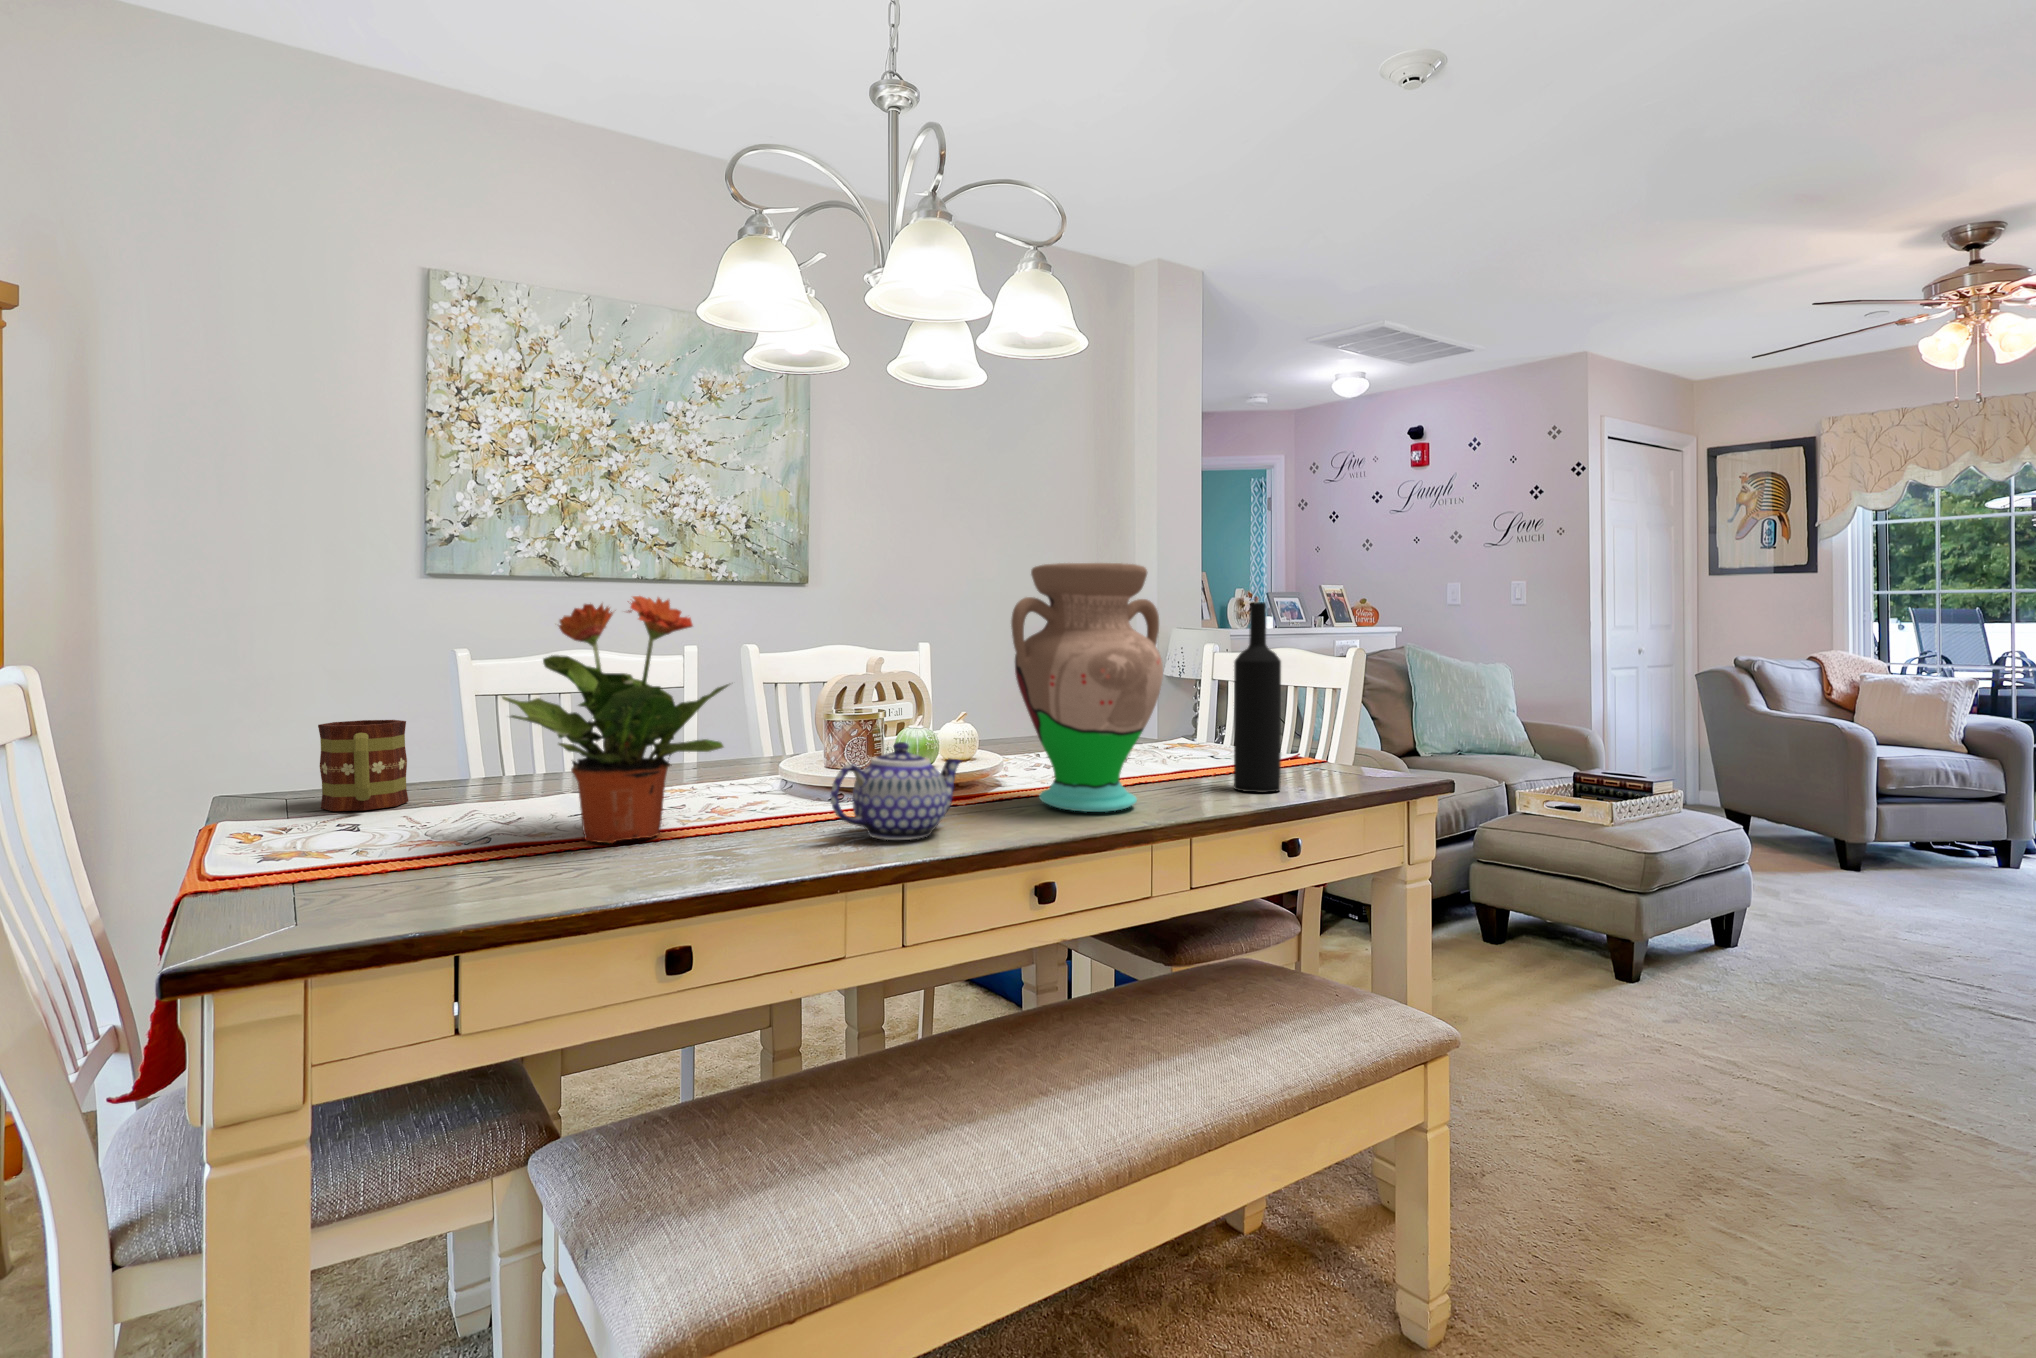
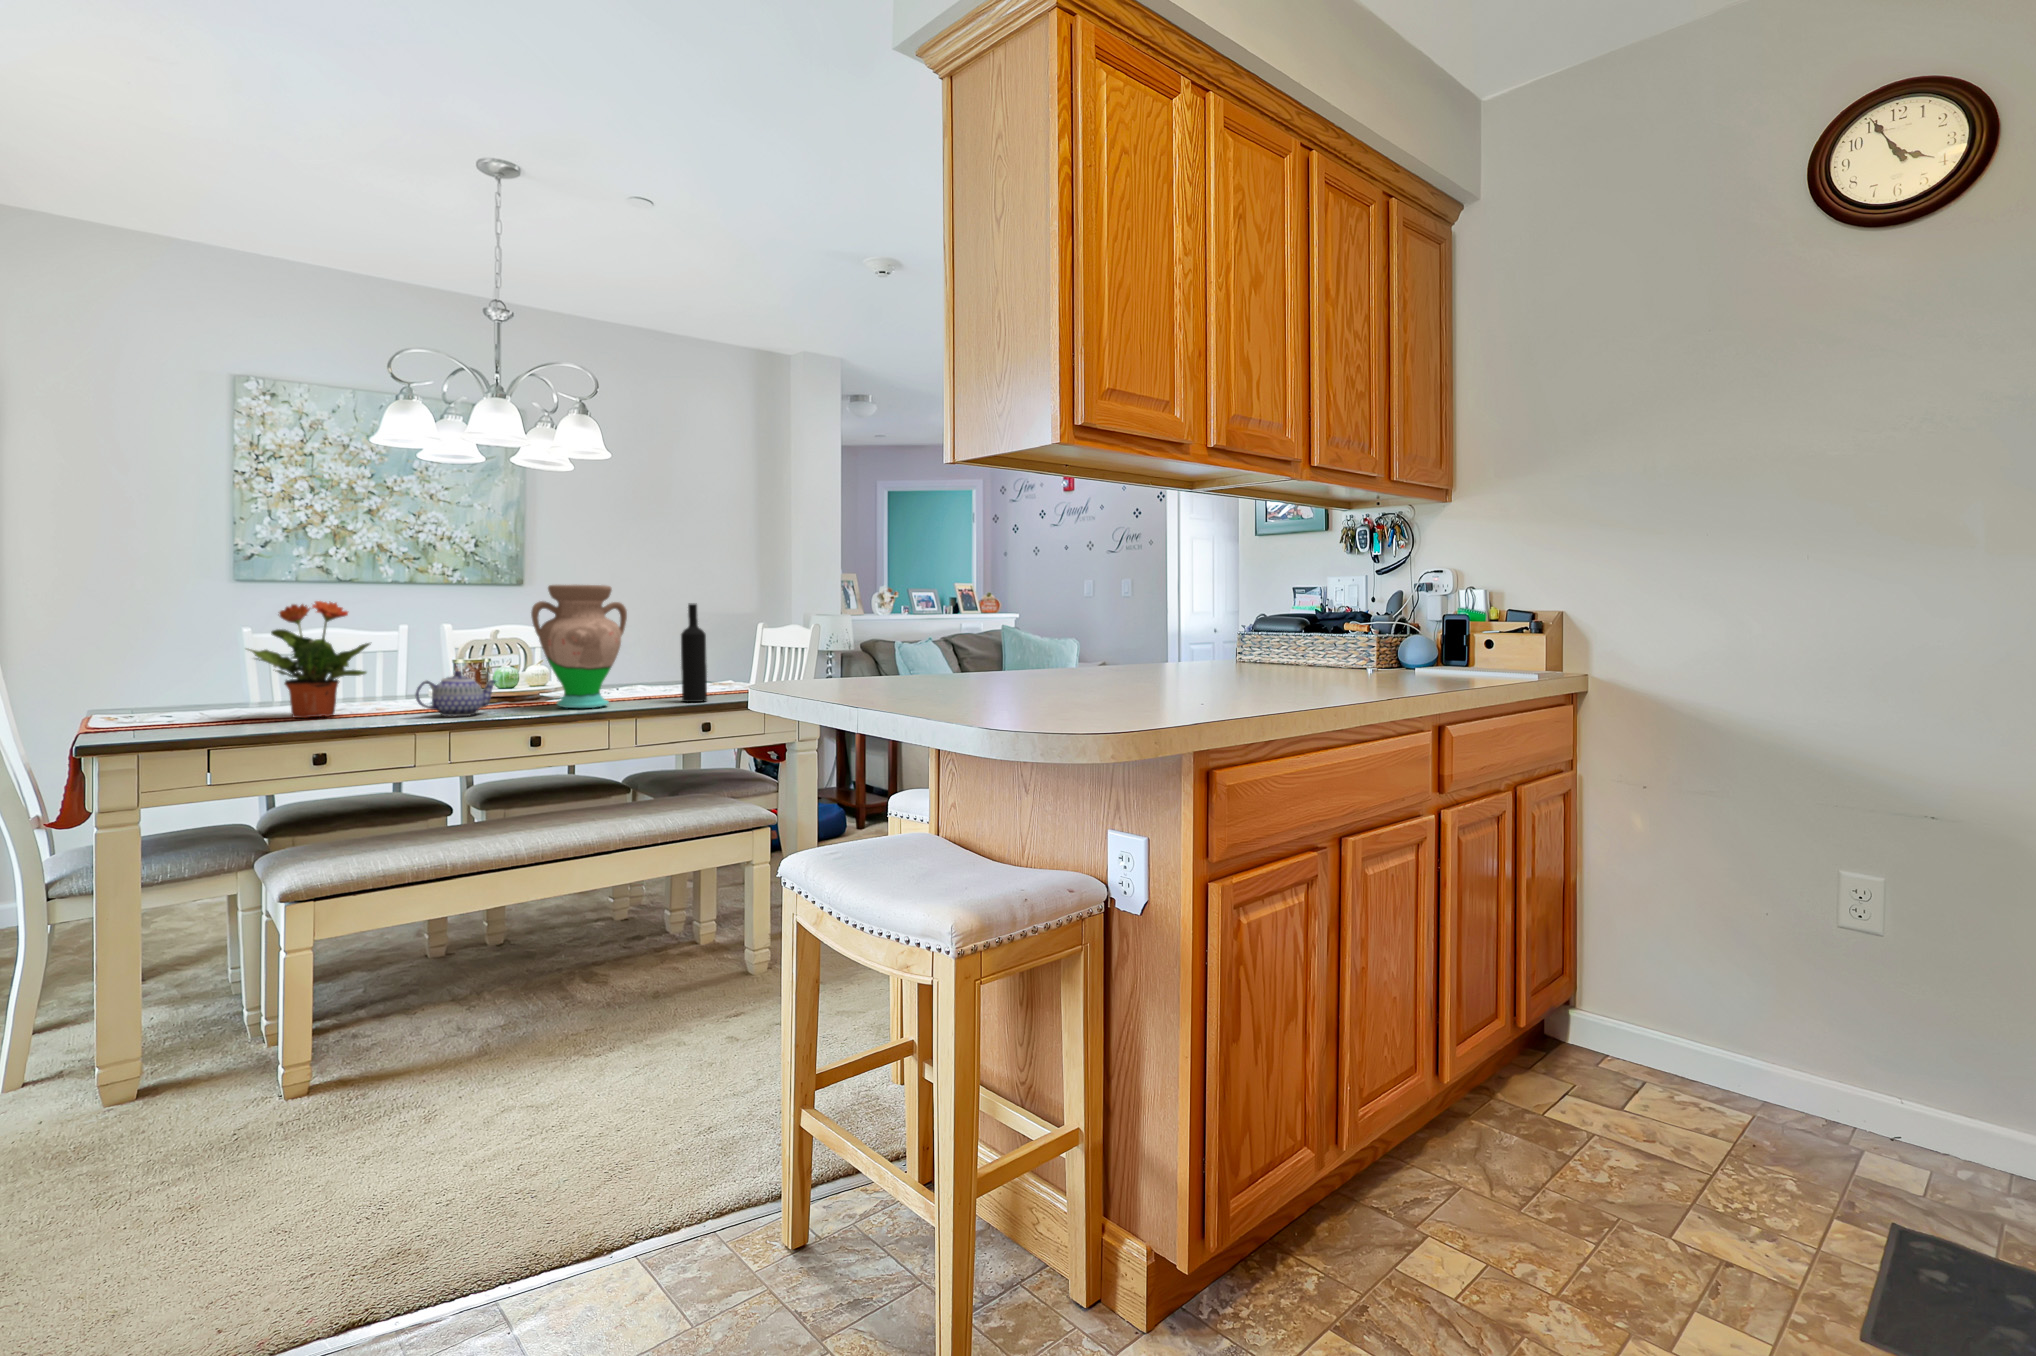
mug: present [318,720,409,811] -> none [152,665,206,711]

